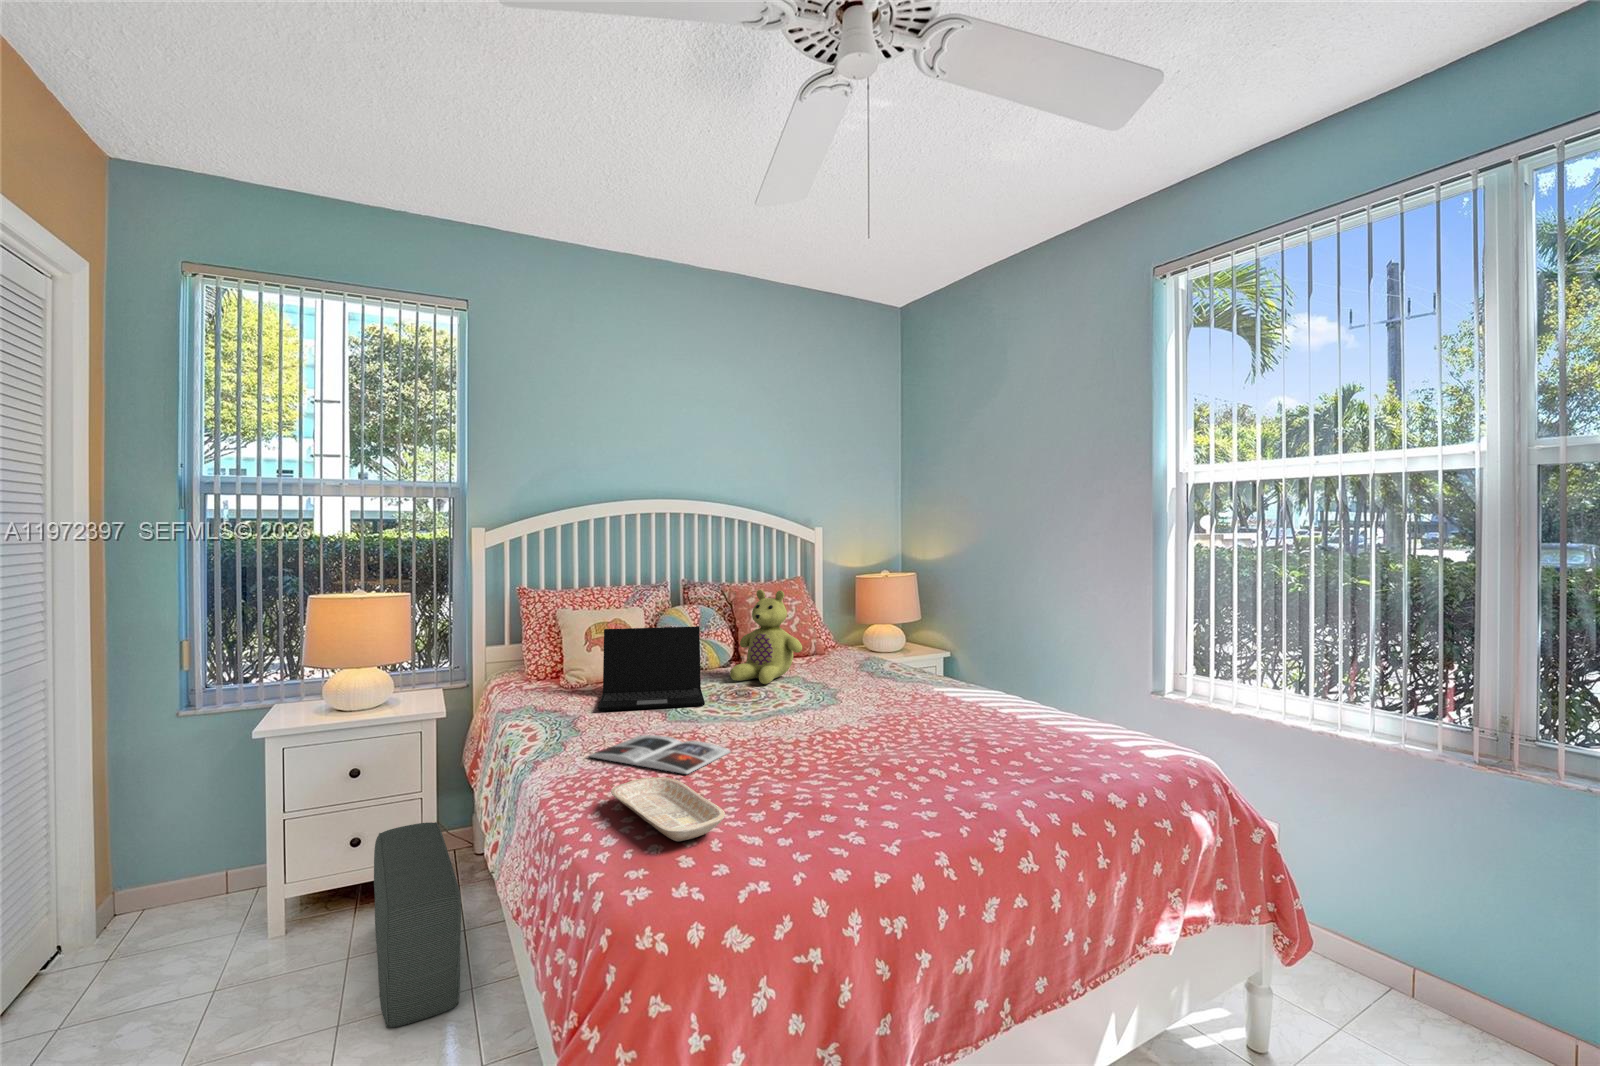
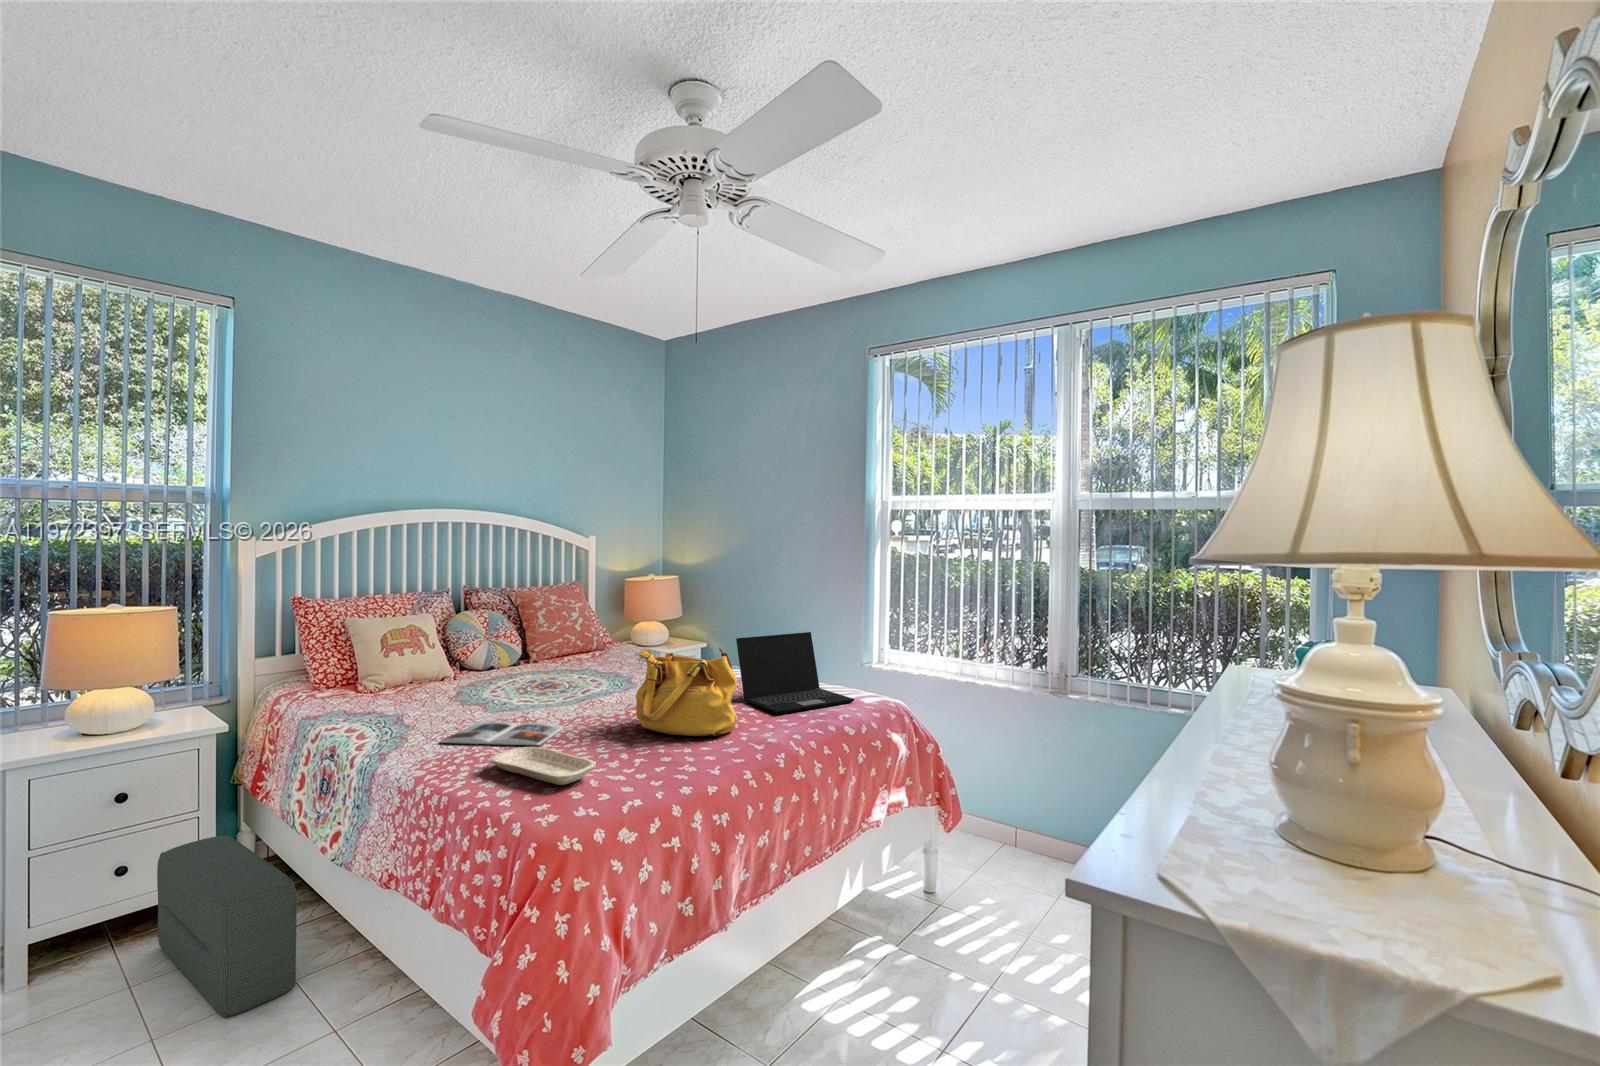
stuffed bear: present [730,590,802,684] -> none [529,595,595,677]
laptop: present [598,626,705,711] -> present [736,632,854,714]
handbag: none [811,660,943,787] -> present [636,648,737,736]

